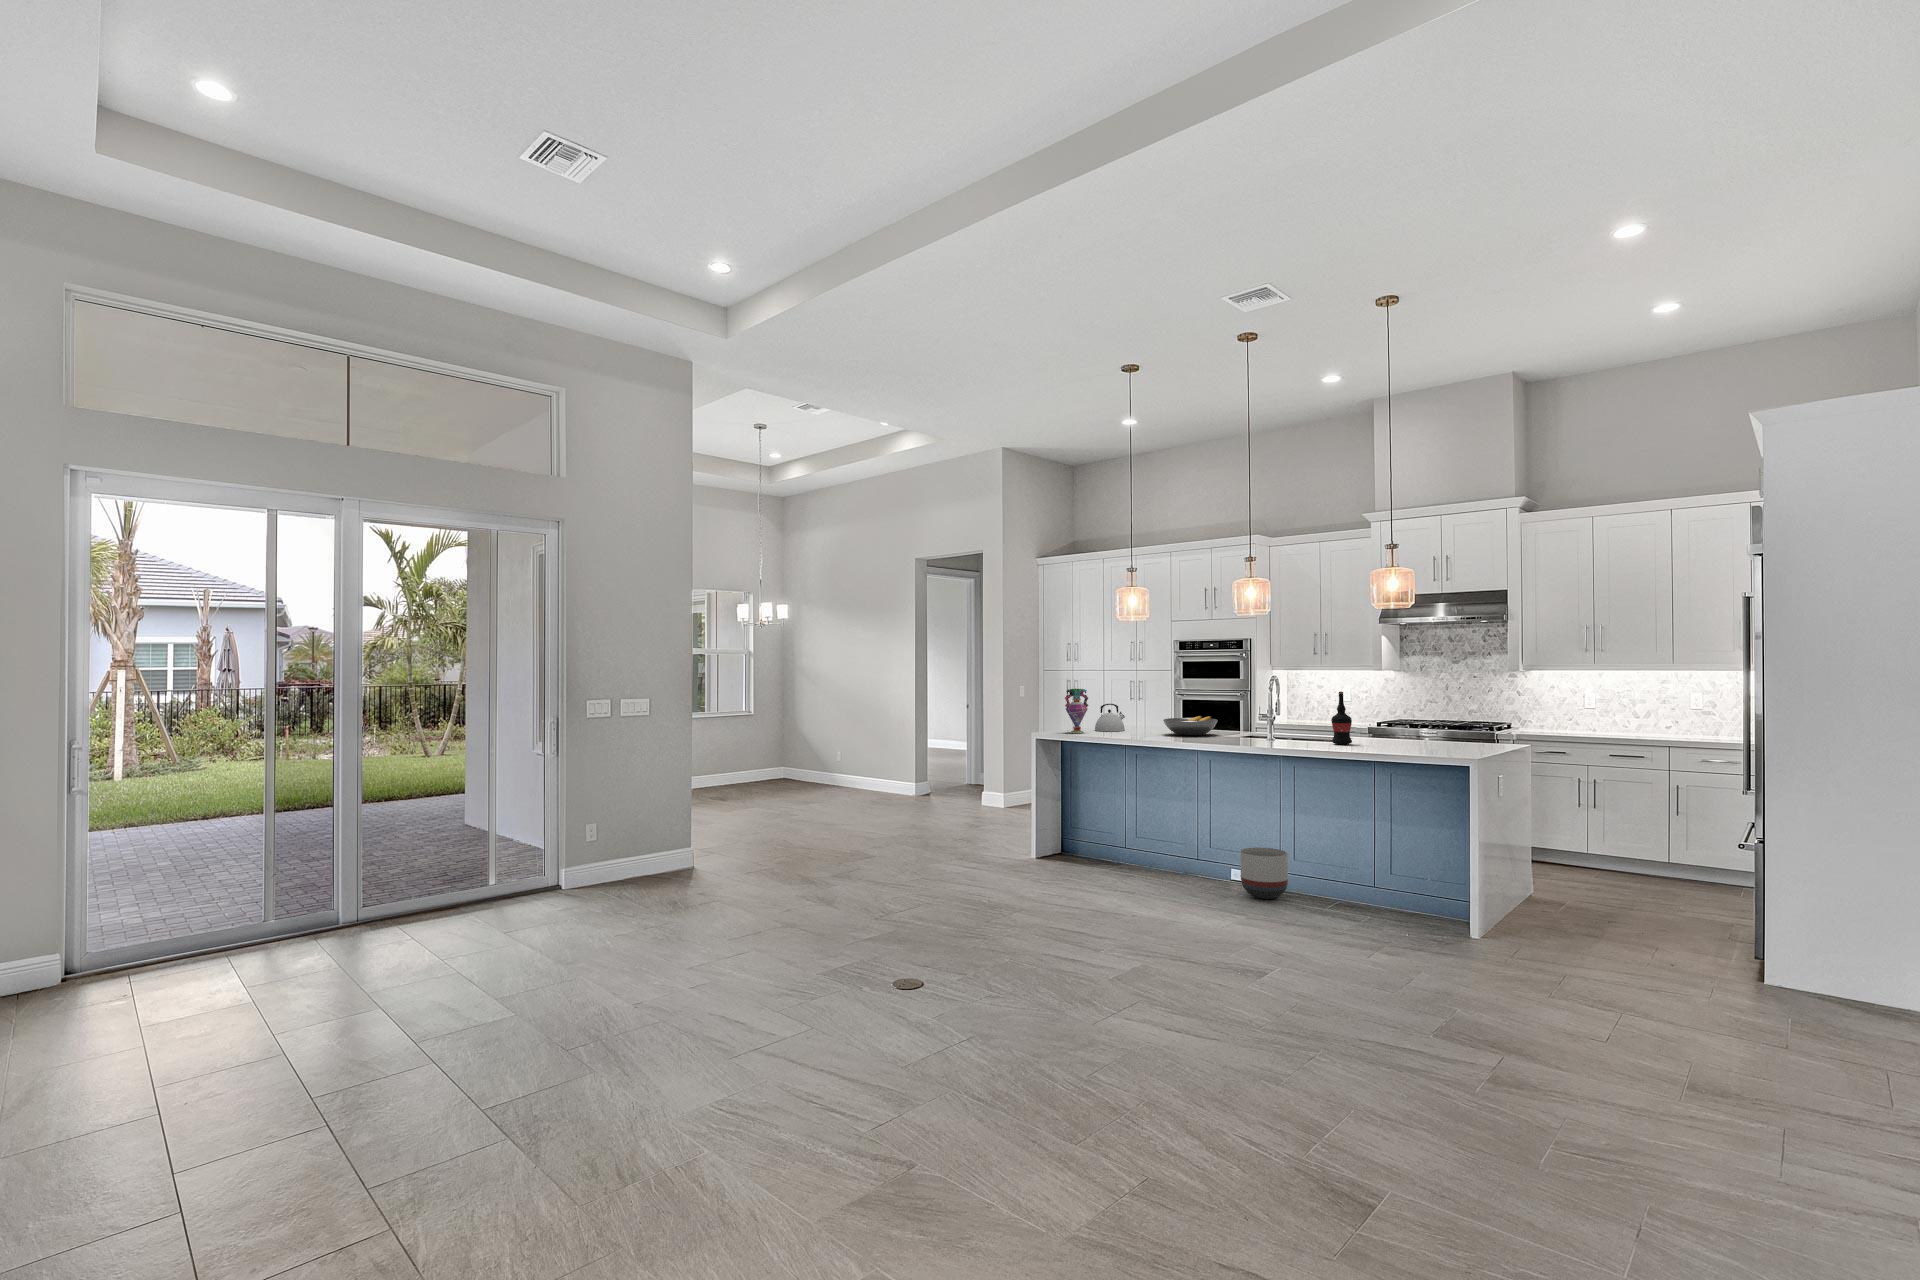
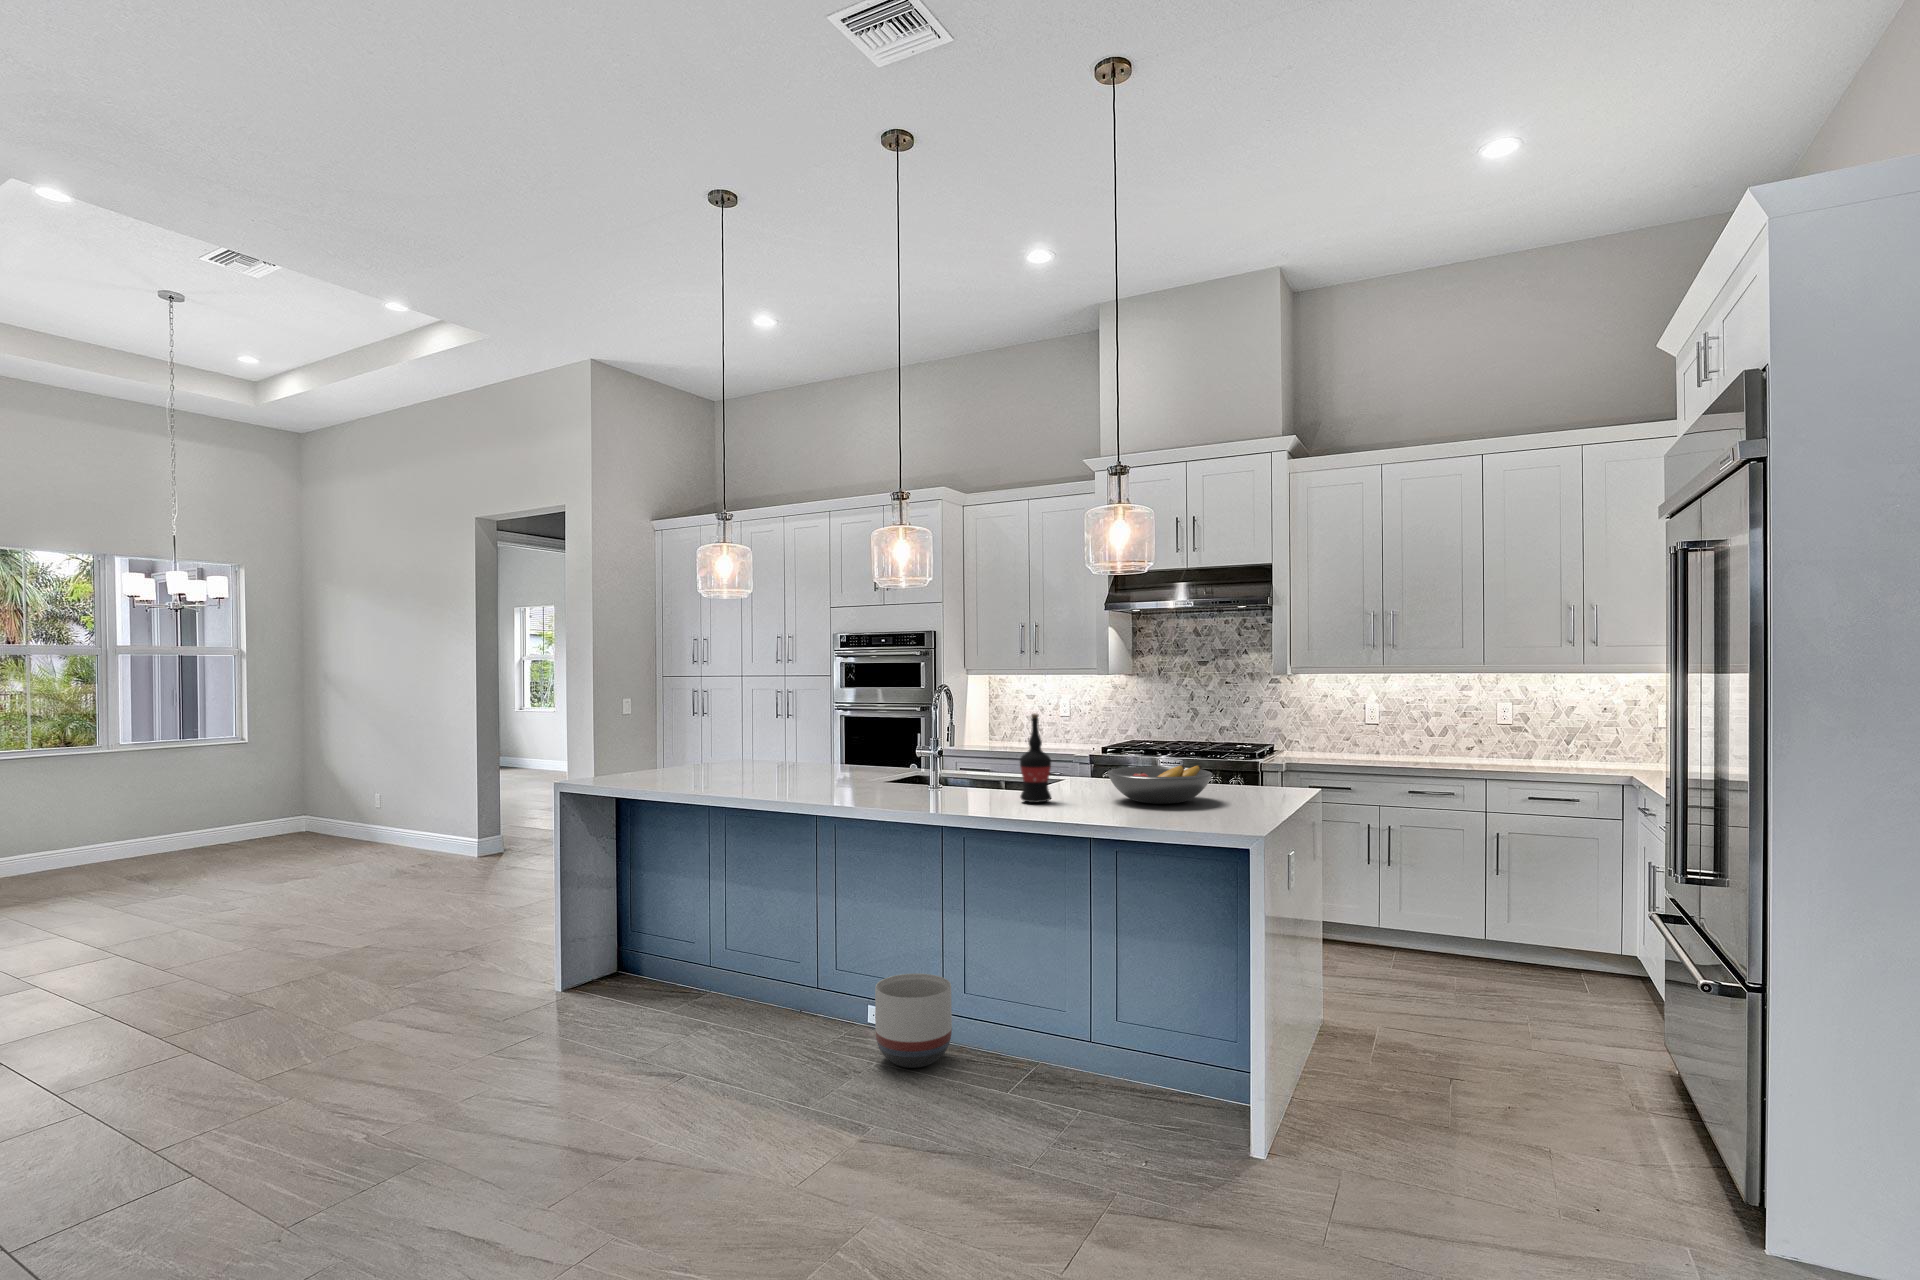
vase: present [1065,689,1088,733] -> none [607,709,650,784]
kettle: present [1095,704,1125,731] -> none [668,732,720,778]
fruit bowl: present [1163,716,1218,735] -> present [1107,765,1212,804]

